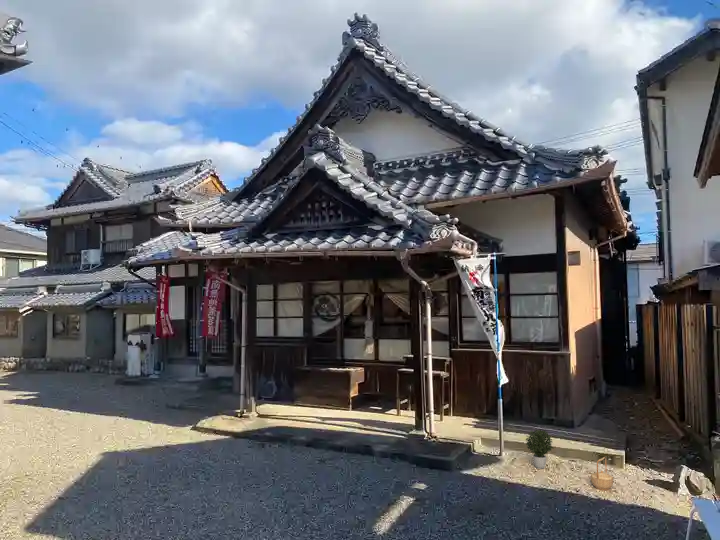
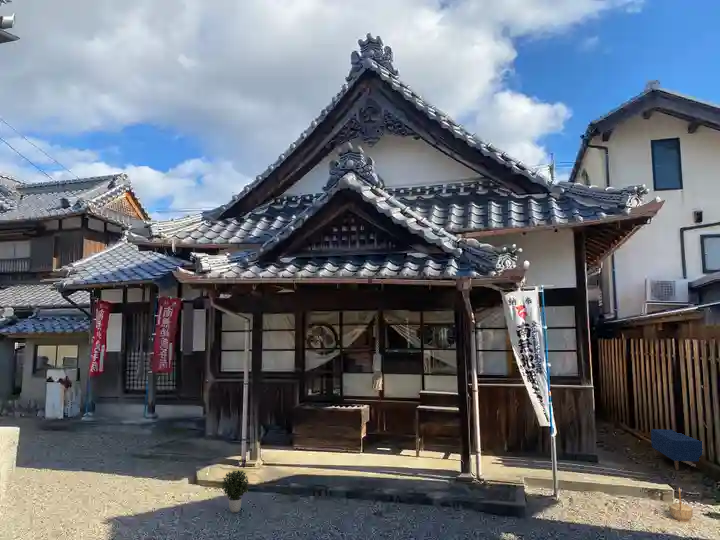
bench: none [648,402,692,447] -> present [651,429,703,470]
potted plant: present [526,430,553,469] -> present [223,471,249,513]

